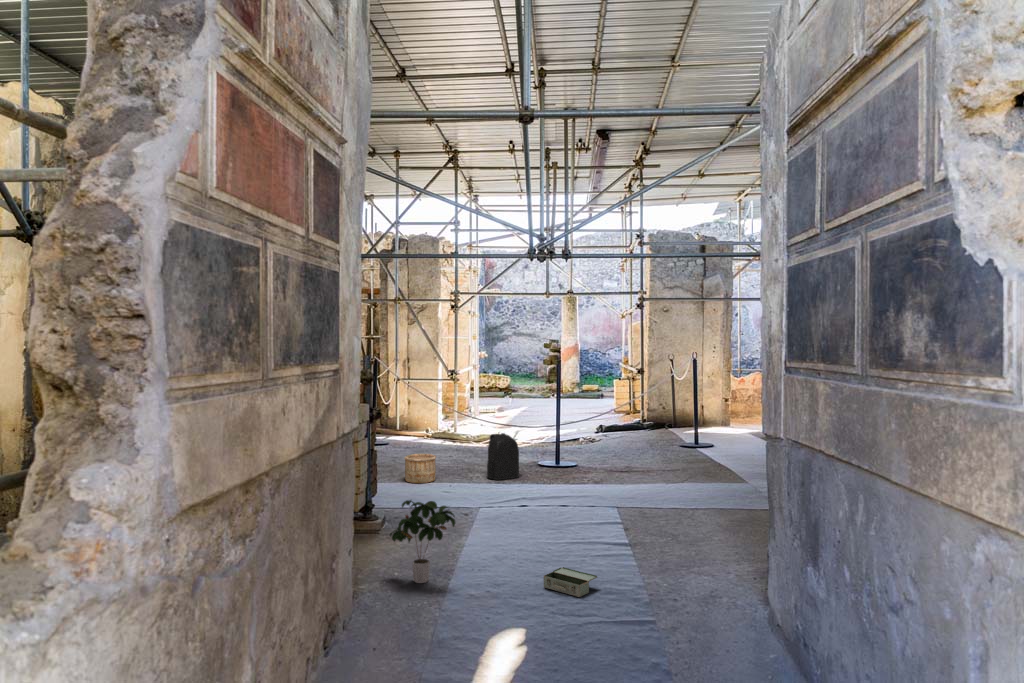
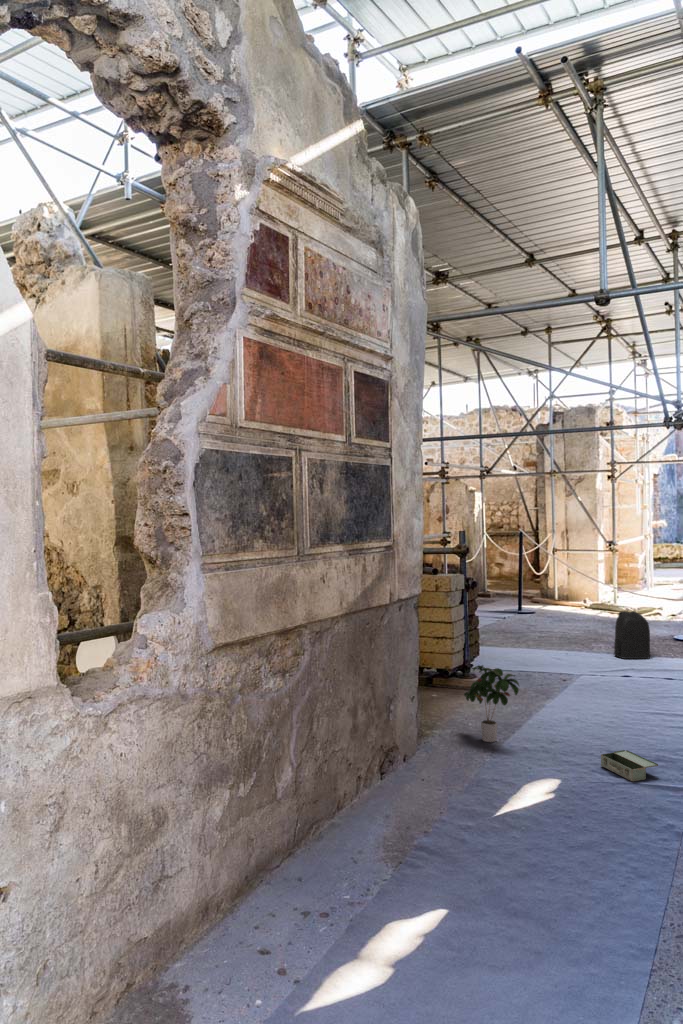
wooden bucket: present [404,454,436,483] -> none [529,625,561,654]

